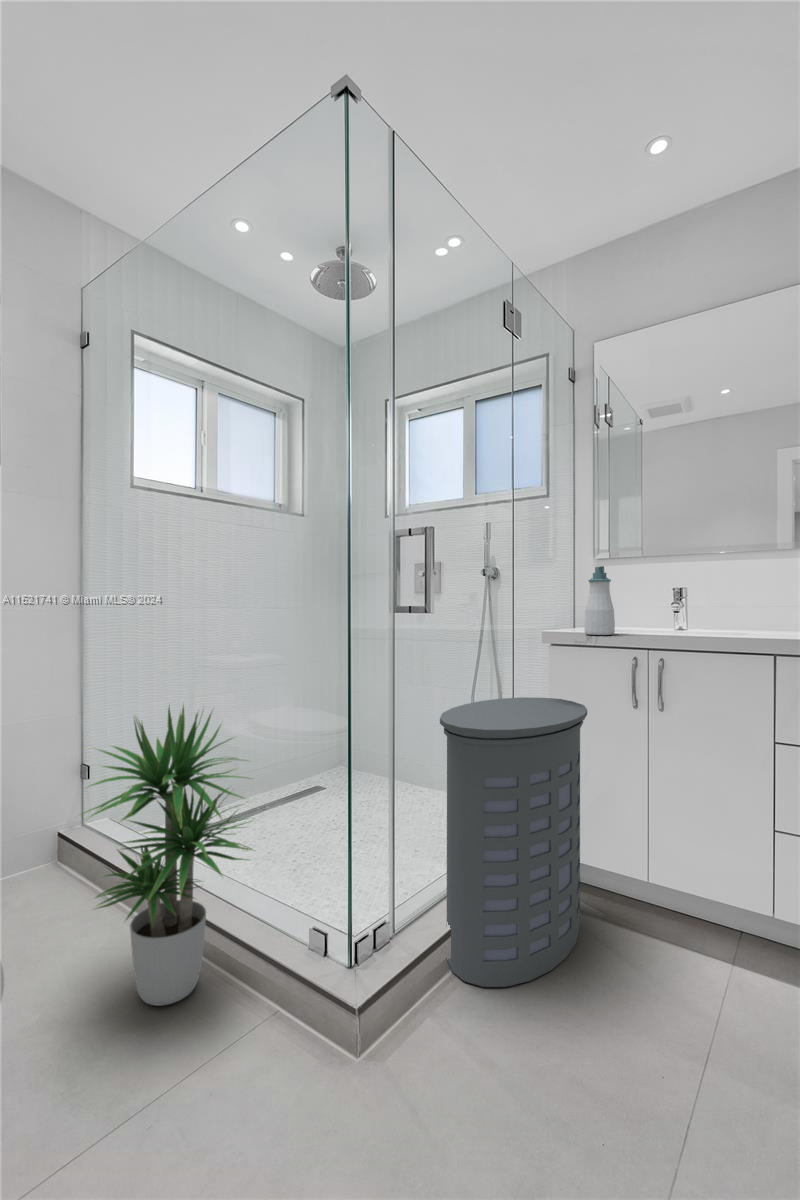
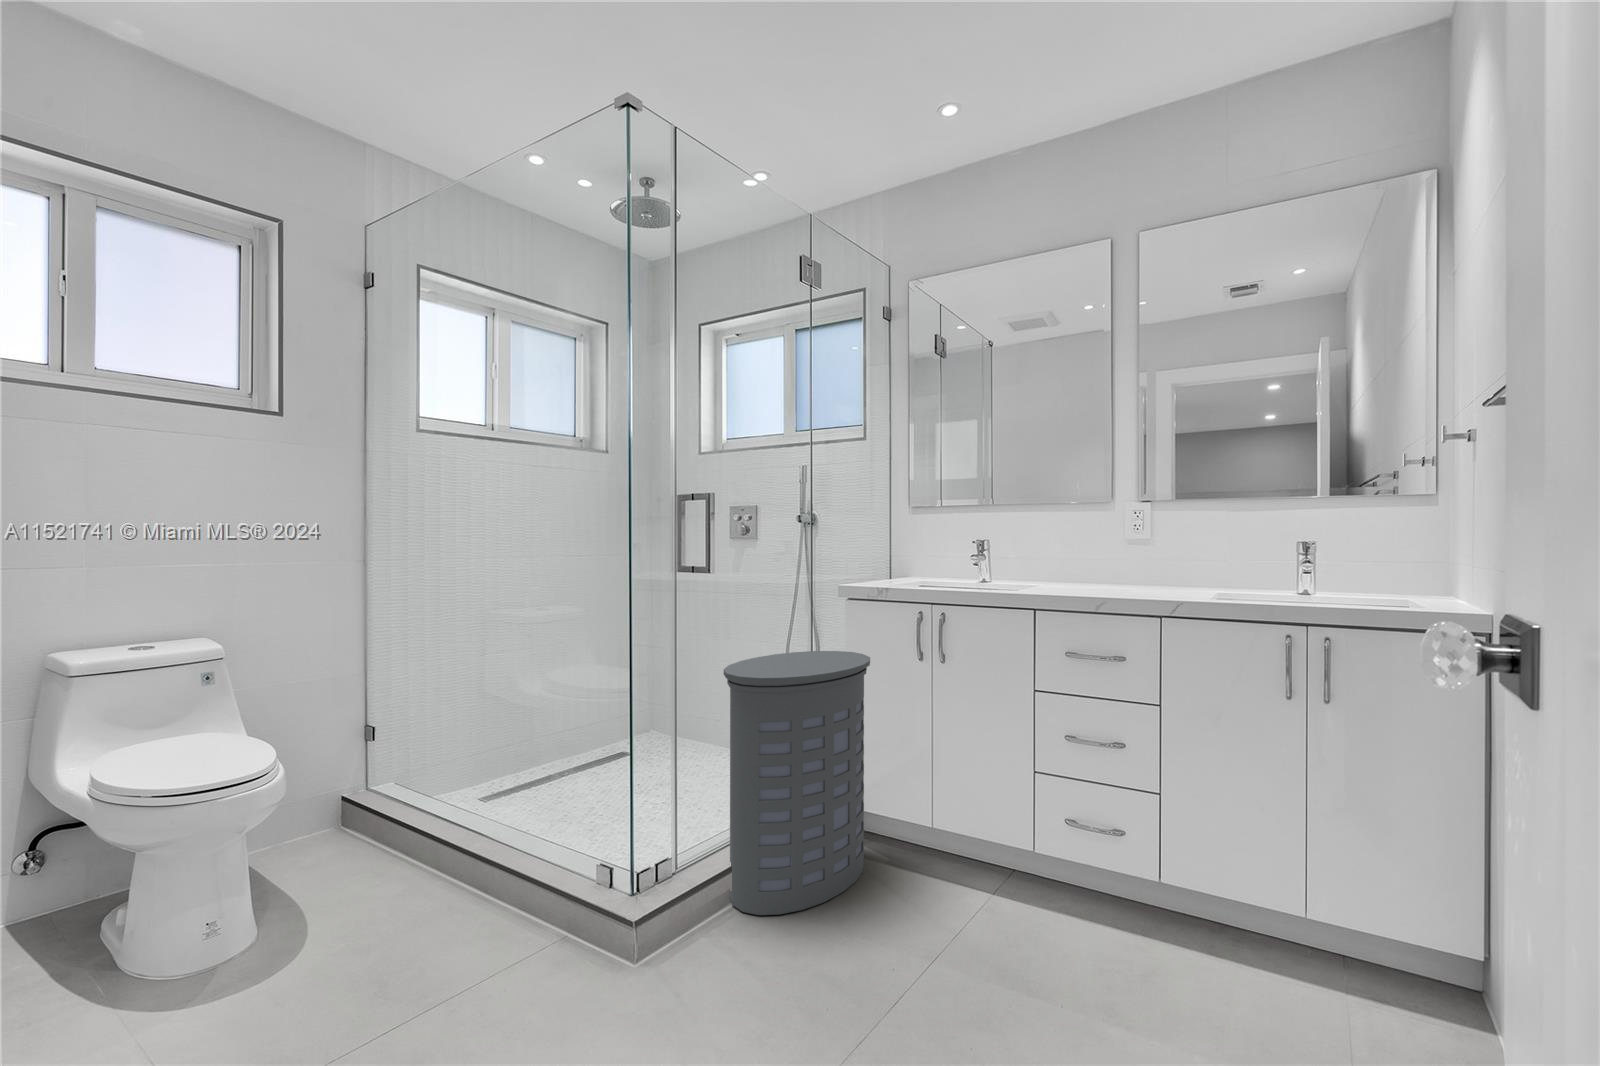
soap bottle: present [585,566,615,635] -> none [880,522,909,589]
potted plant: present [84,705,252,1006] -> none [374,656,547,936]

